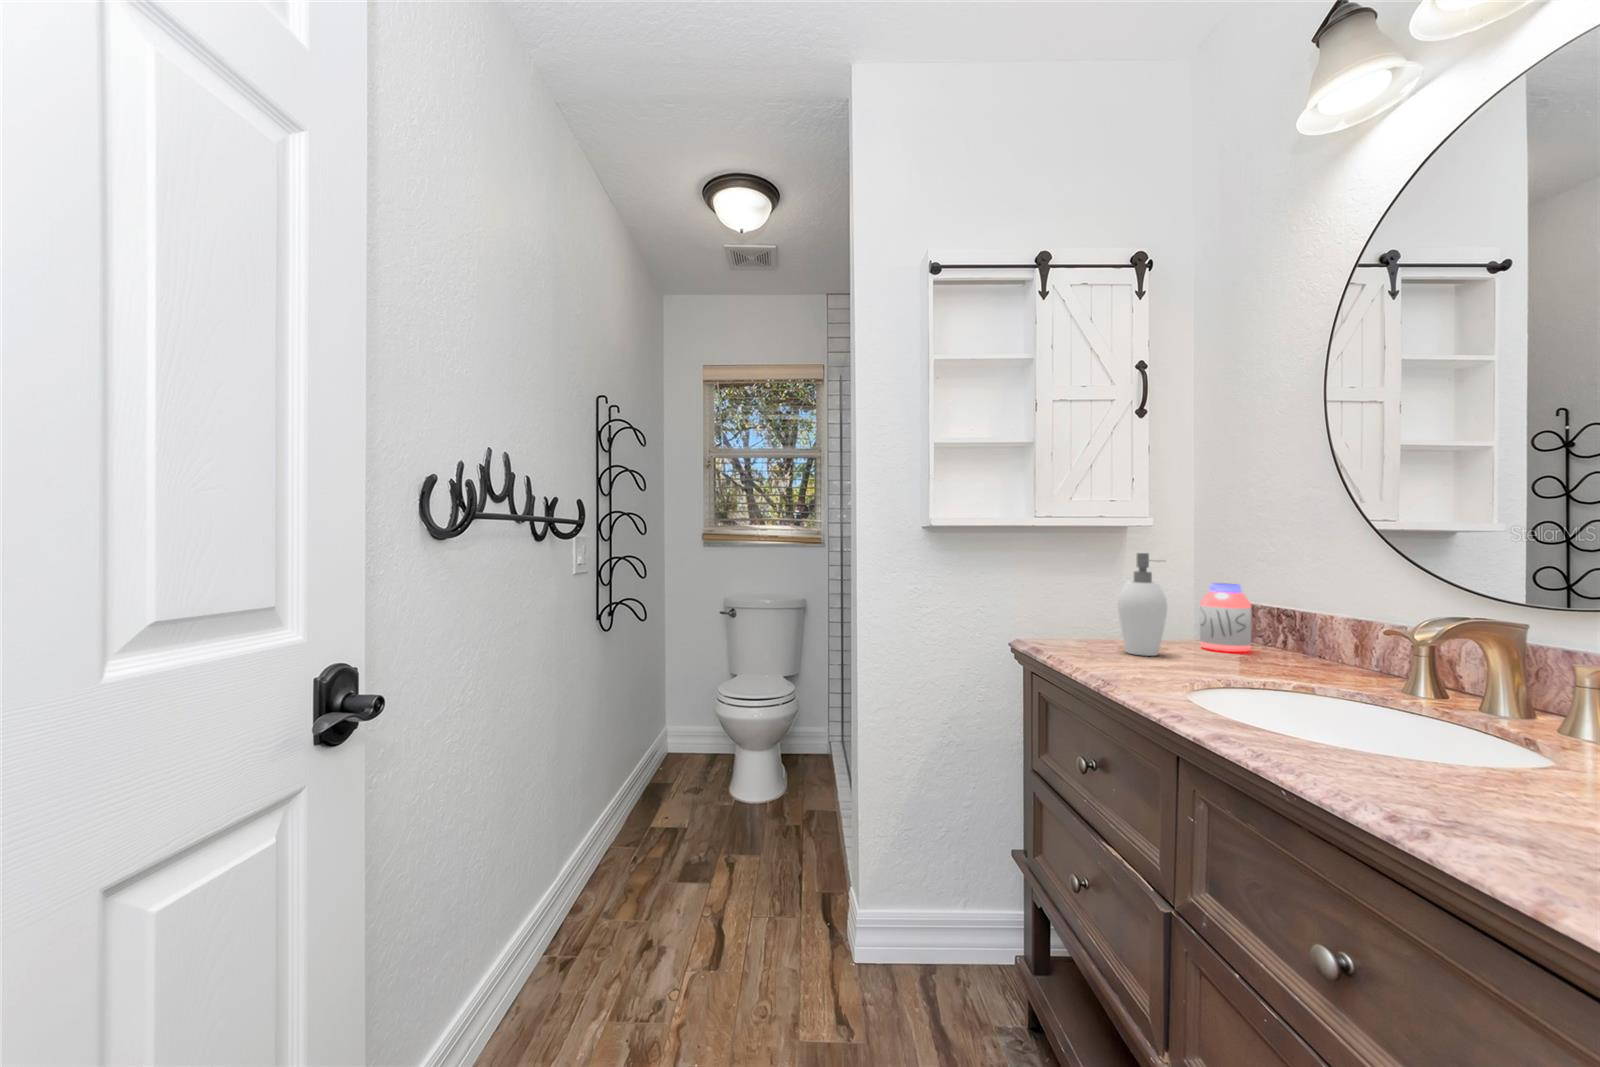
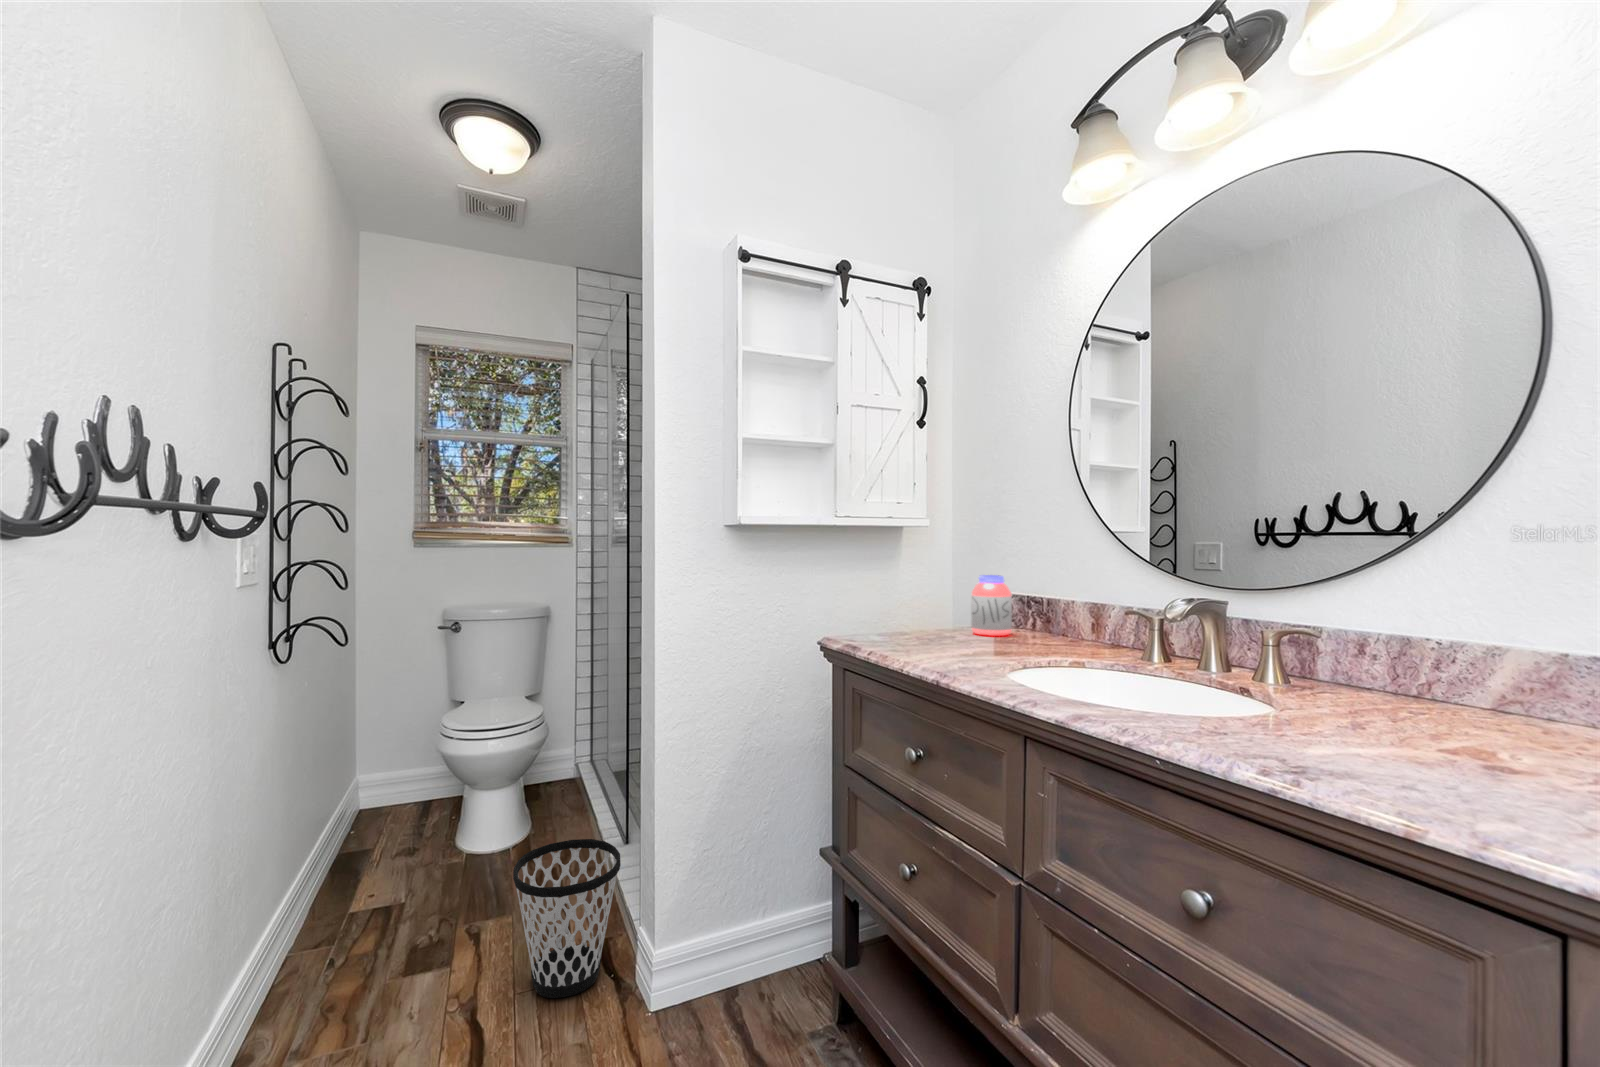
soap dispenser: present [1118,553,1167,656] -> none [915,549,961,645]
wastebasket: none [751,800,838,932] -> present [513,839,621,998]

